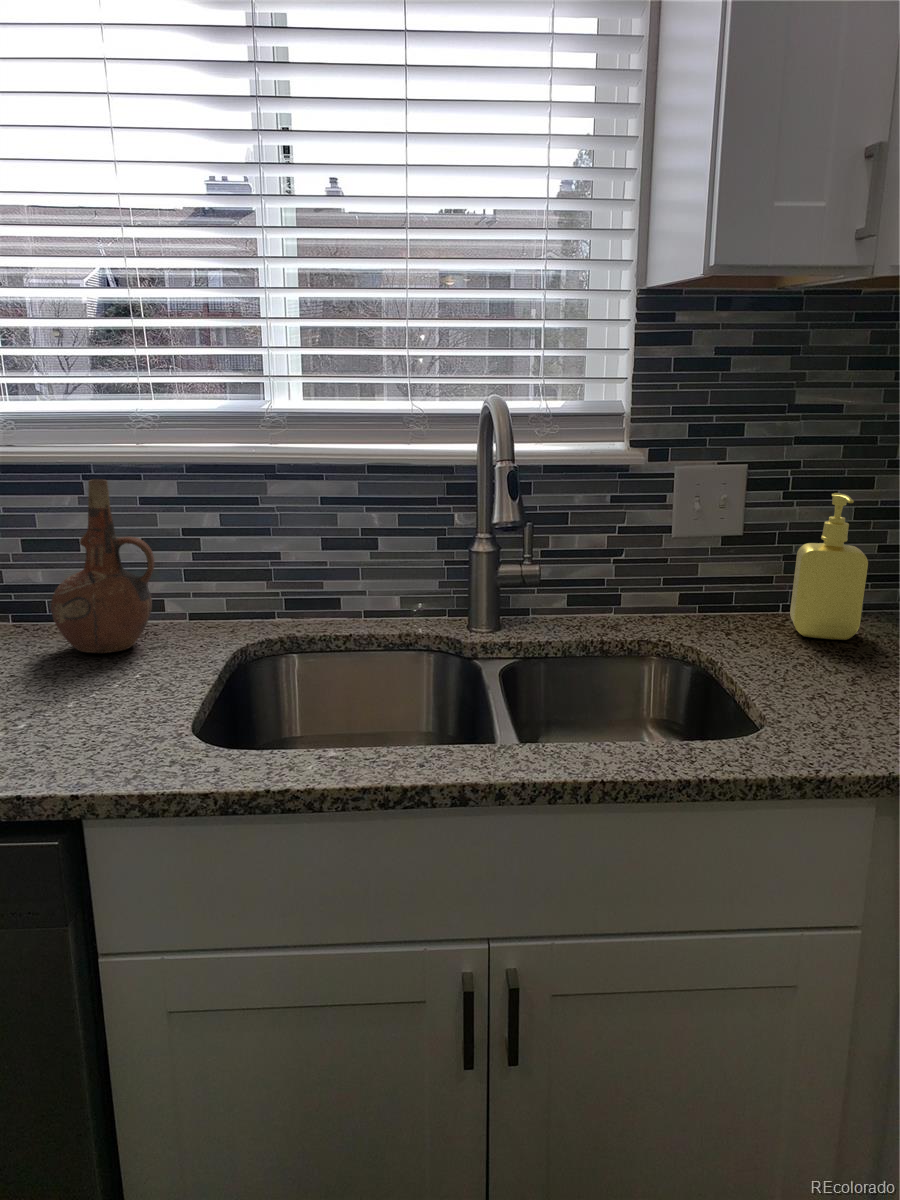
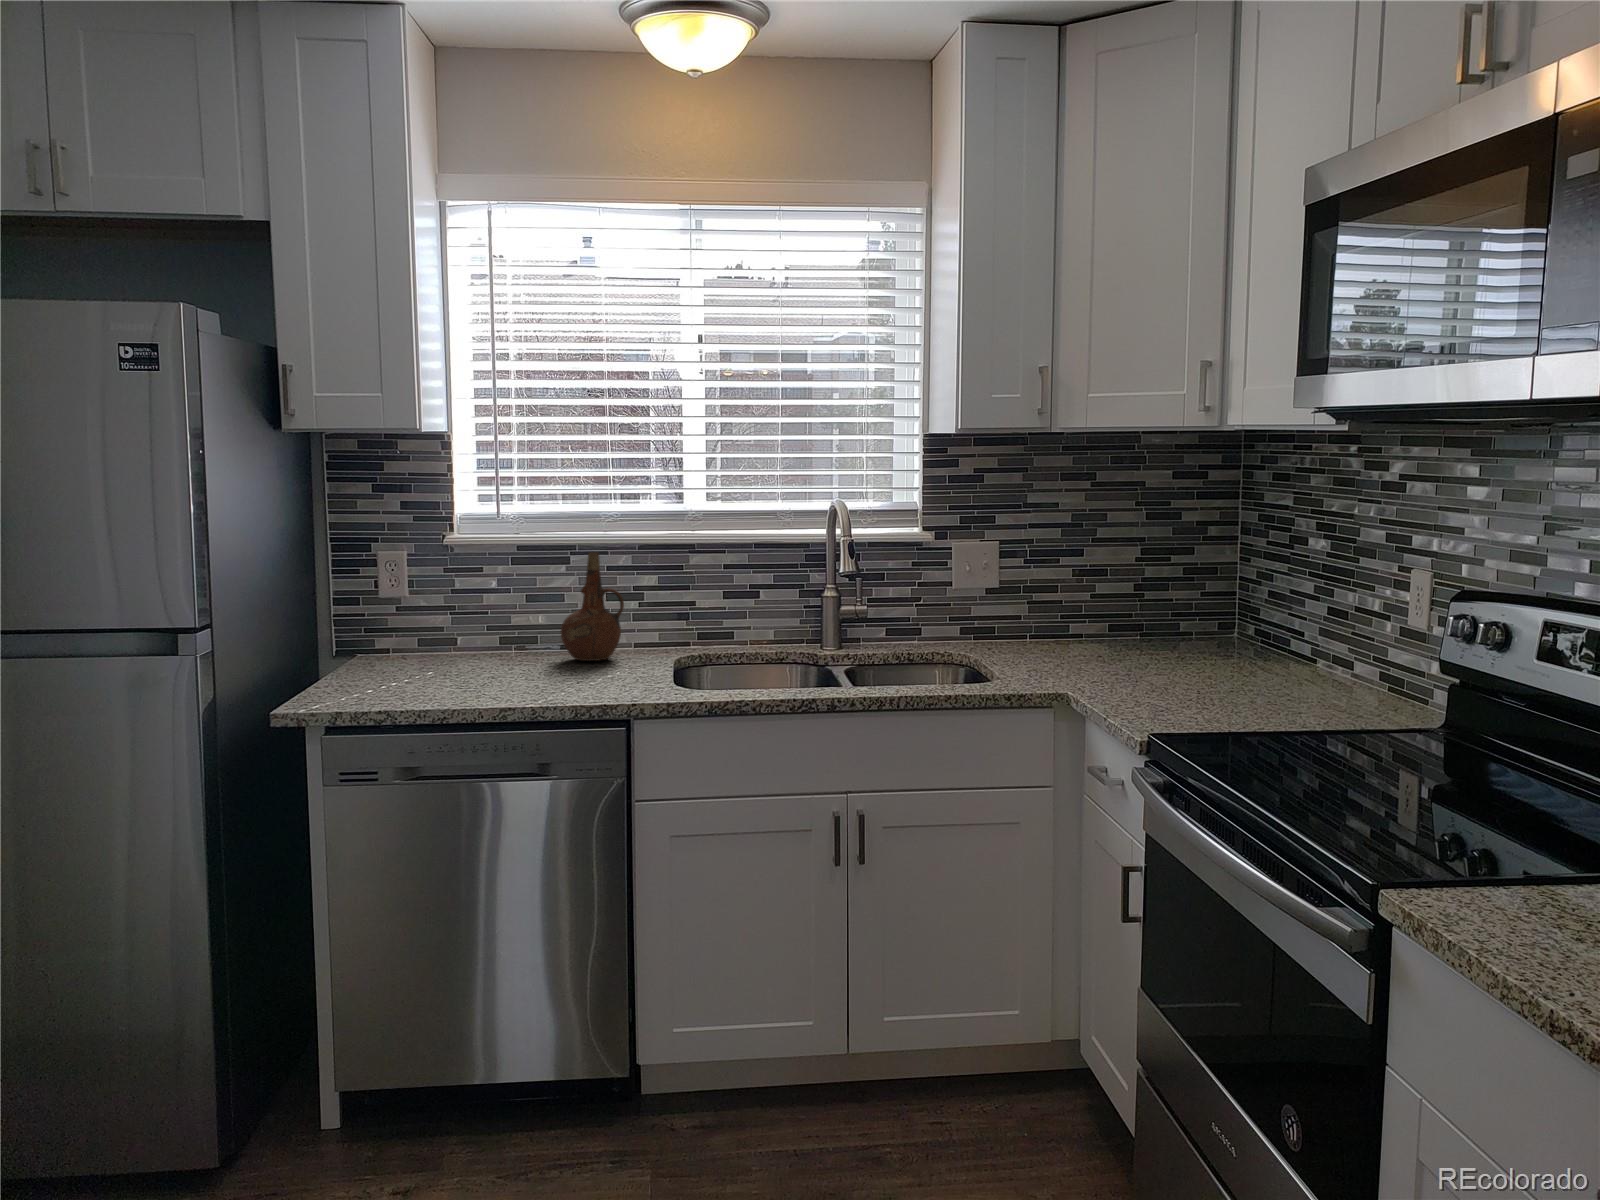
soap dispenser: present [790,493,868,640] -> none [1030,558,1071,650]

